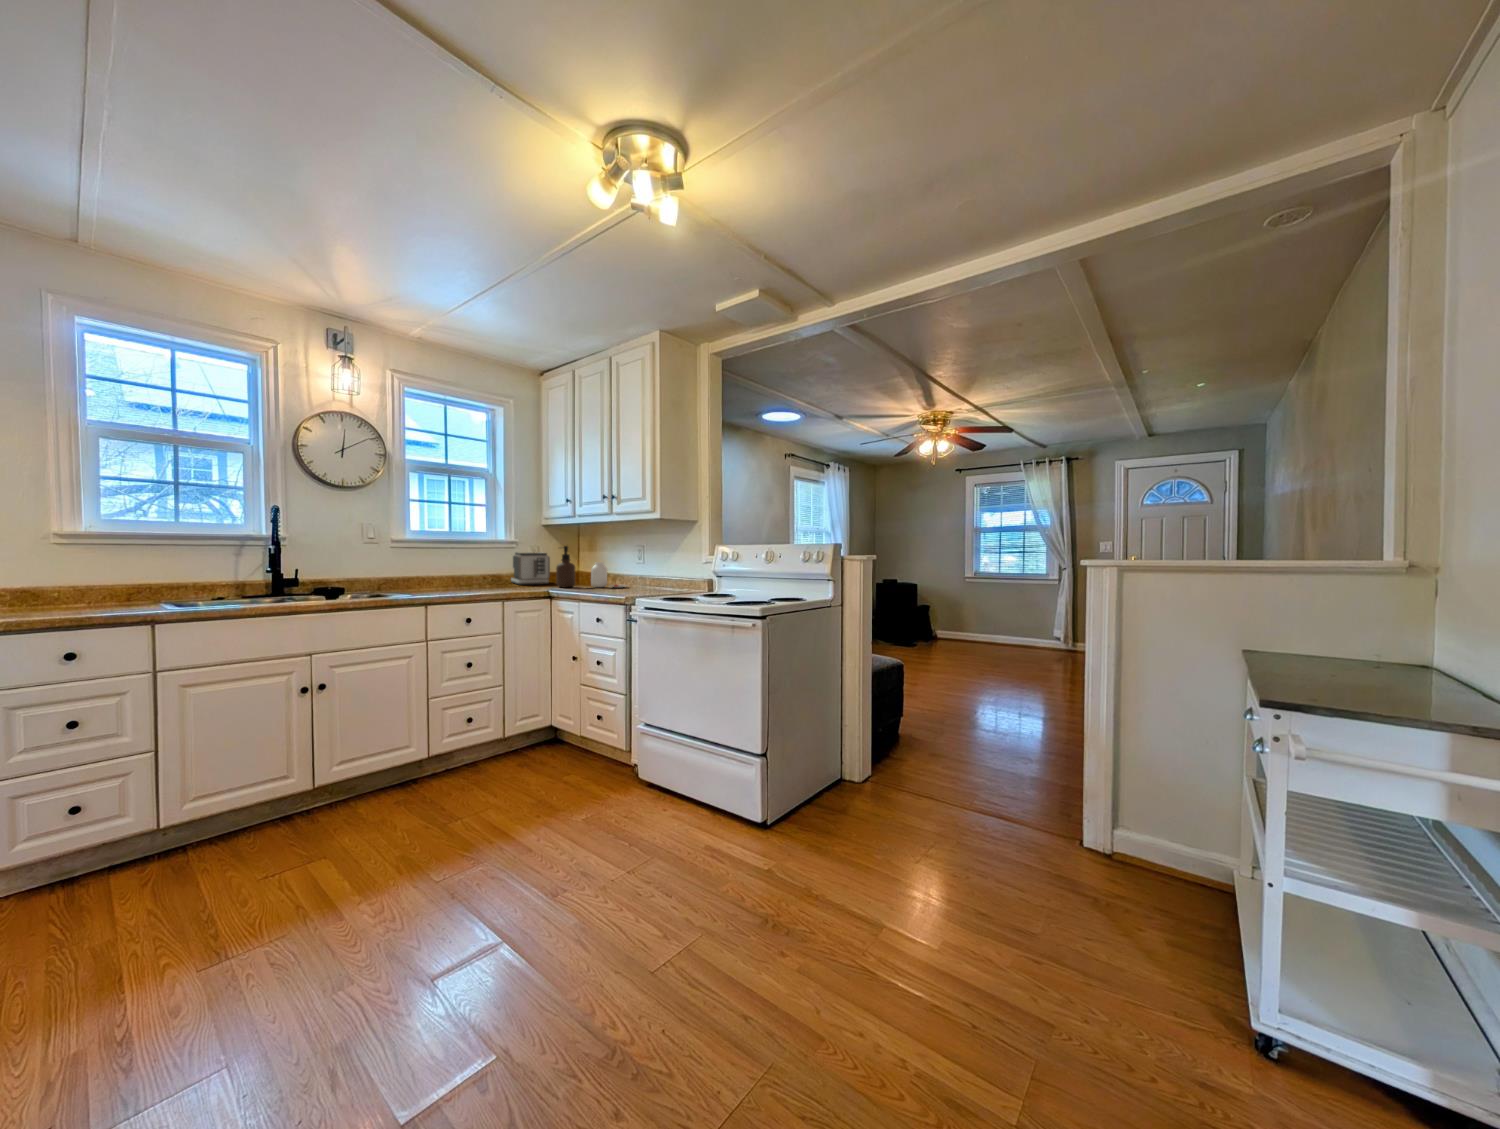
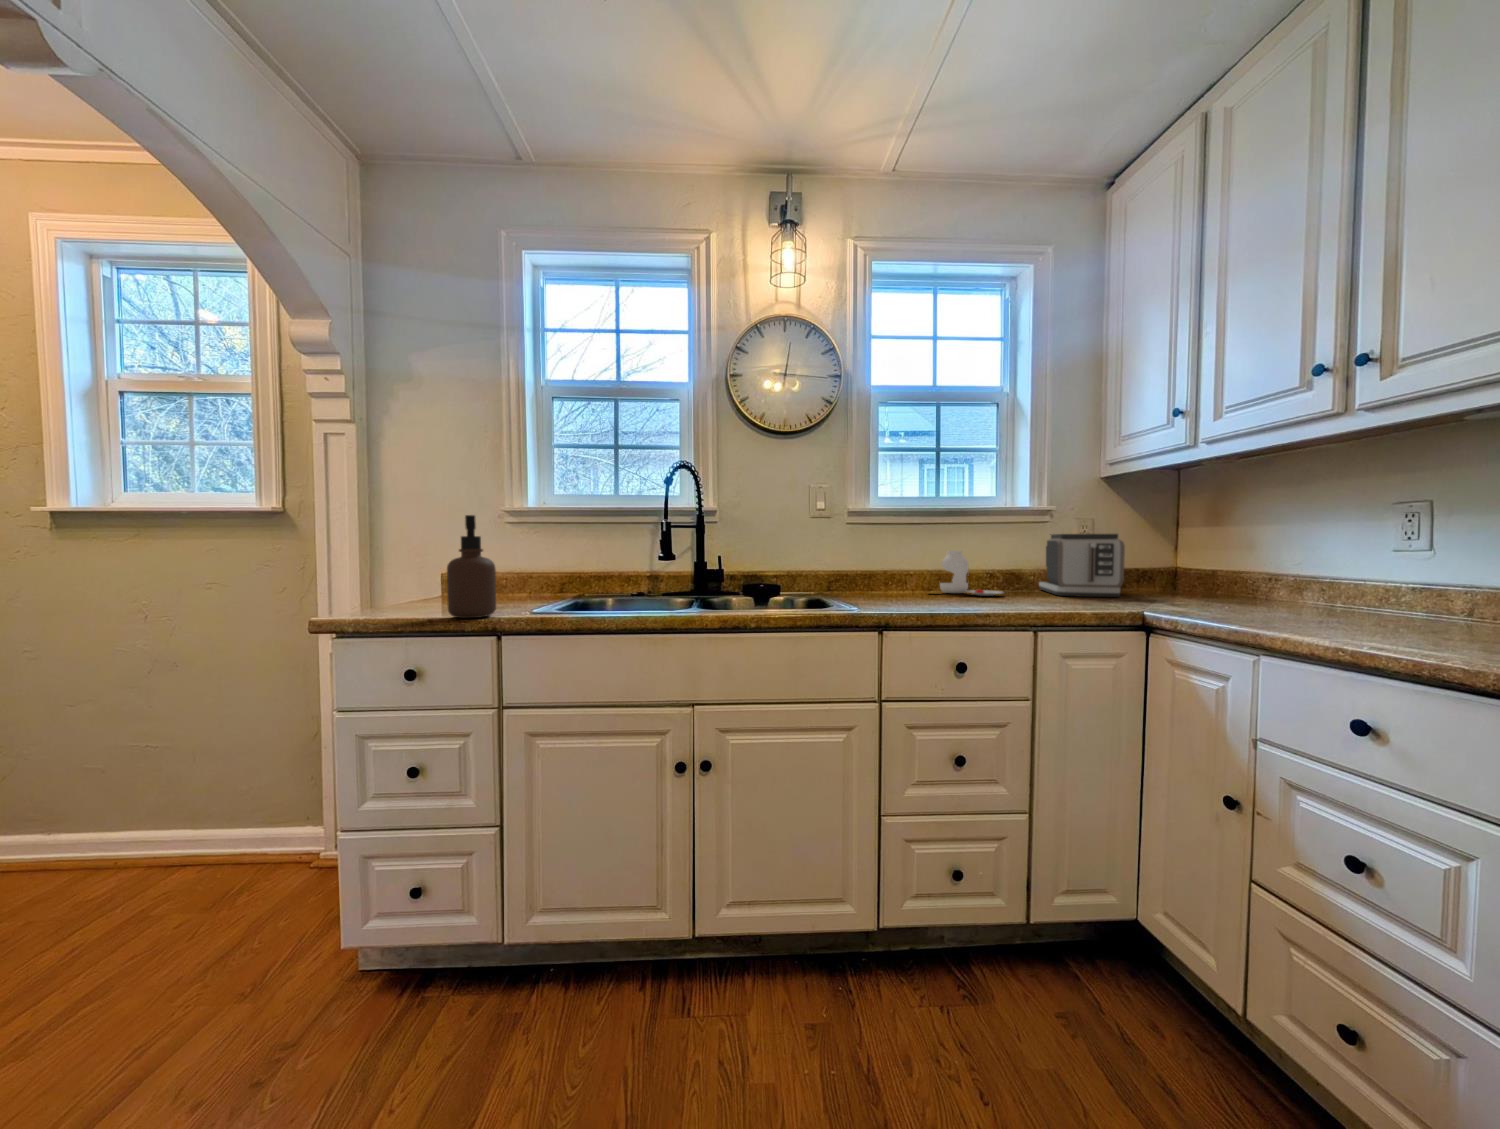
soap dispenser: present [556,546,575,588] -> present [447,515,496,618]
jar: present [591,562,626,588] -> present [940,551,1003,596]

